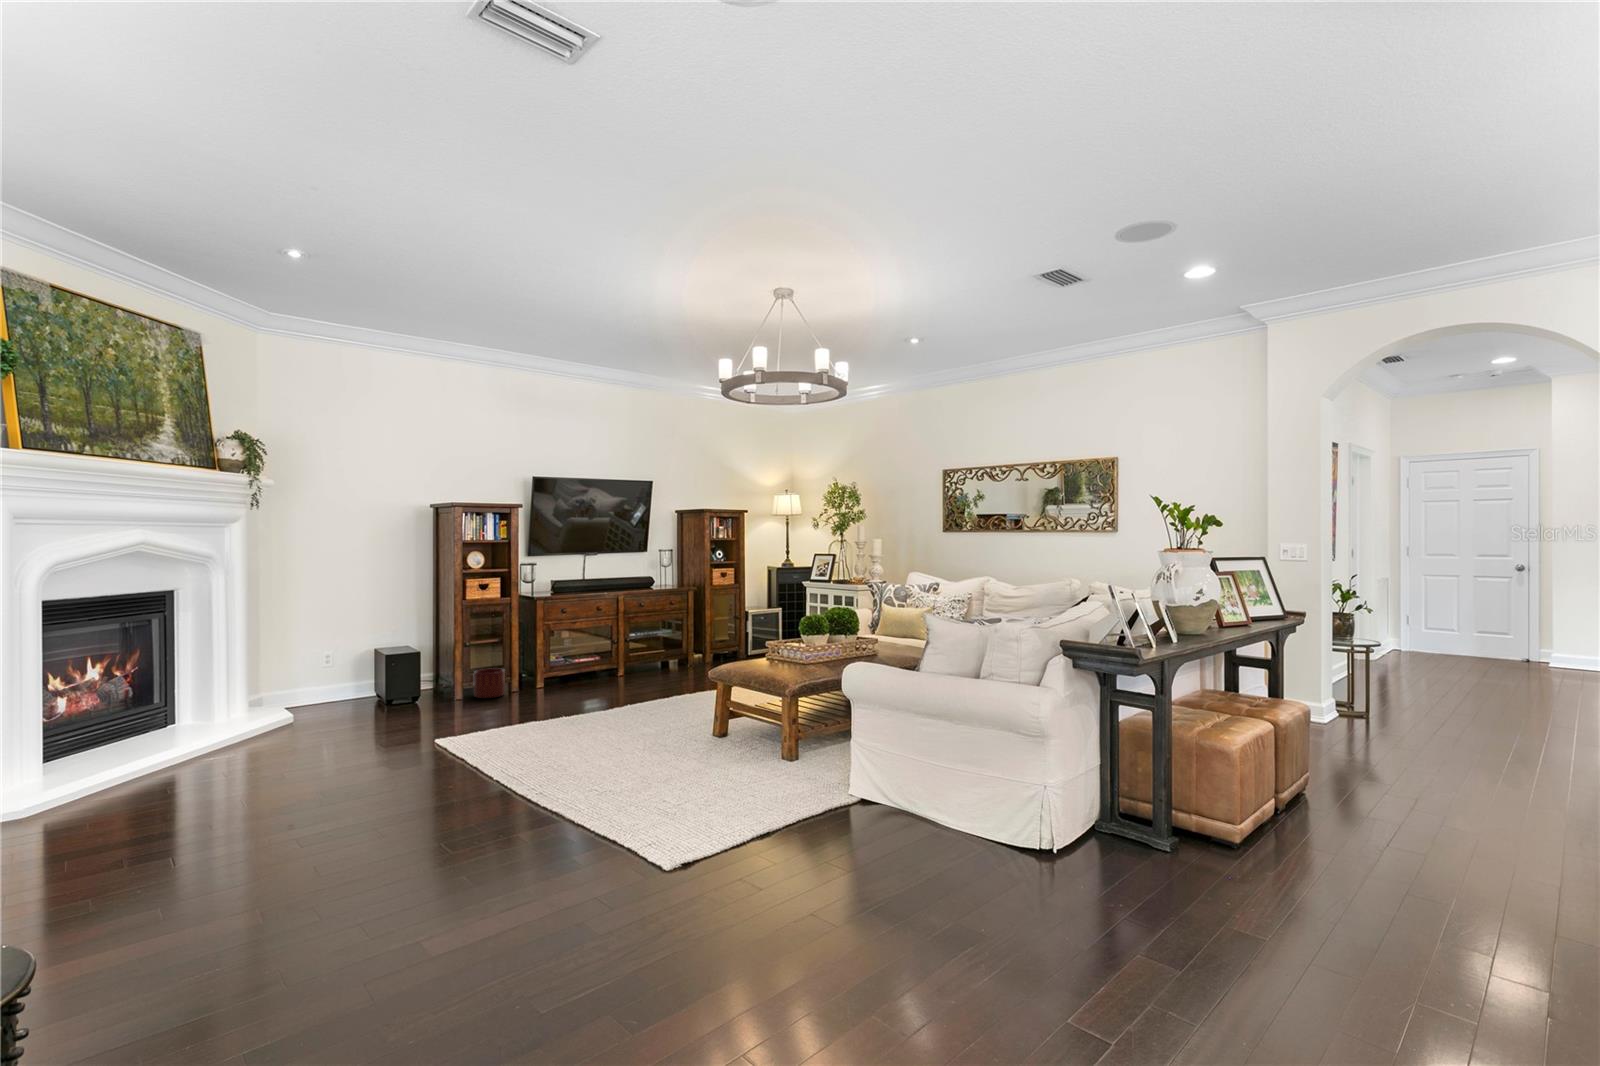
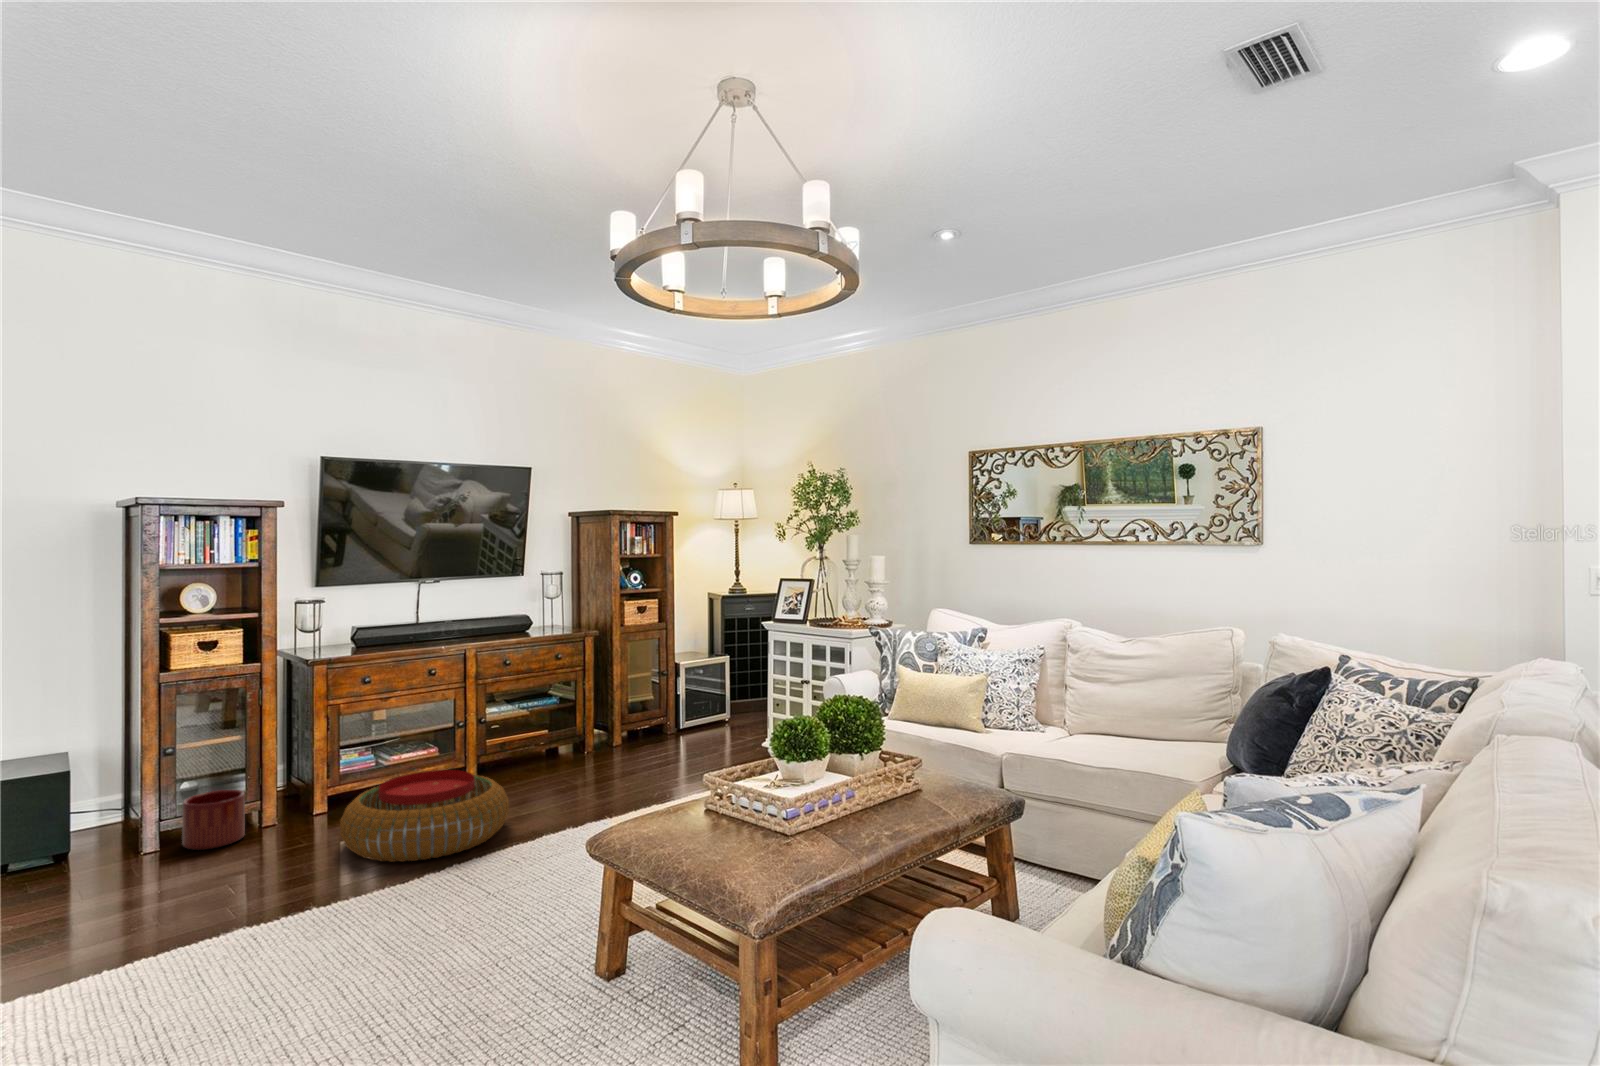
pouf: none [561,660,652,704] -> present [340,770,509,862]

